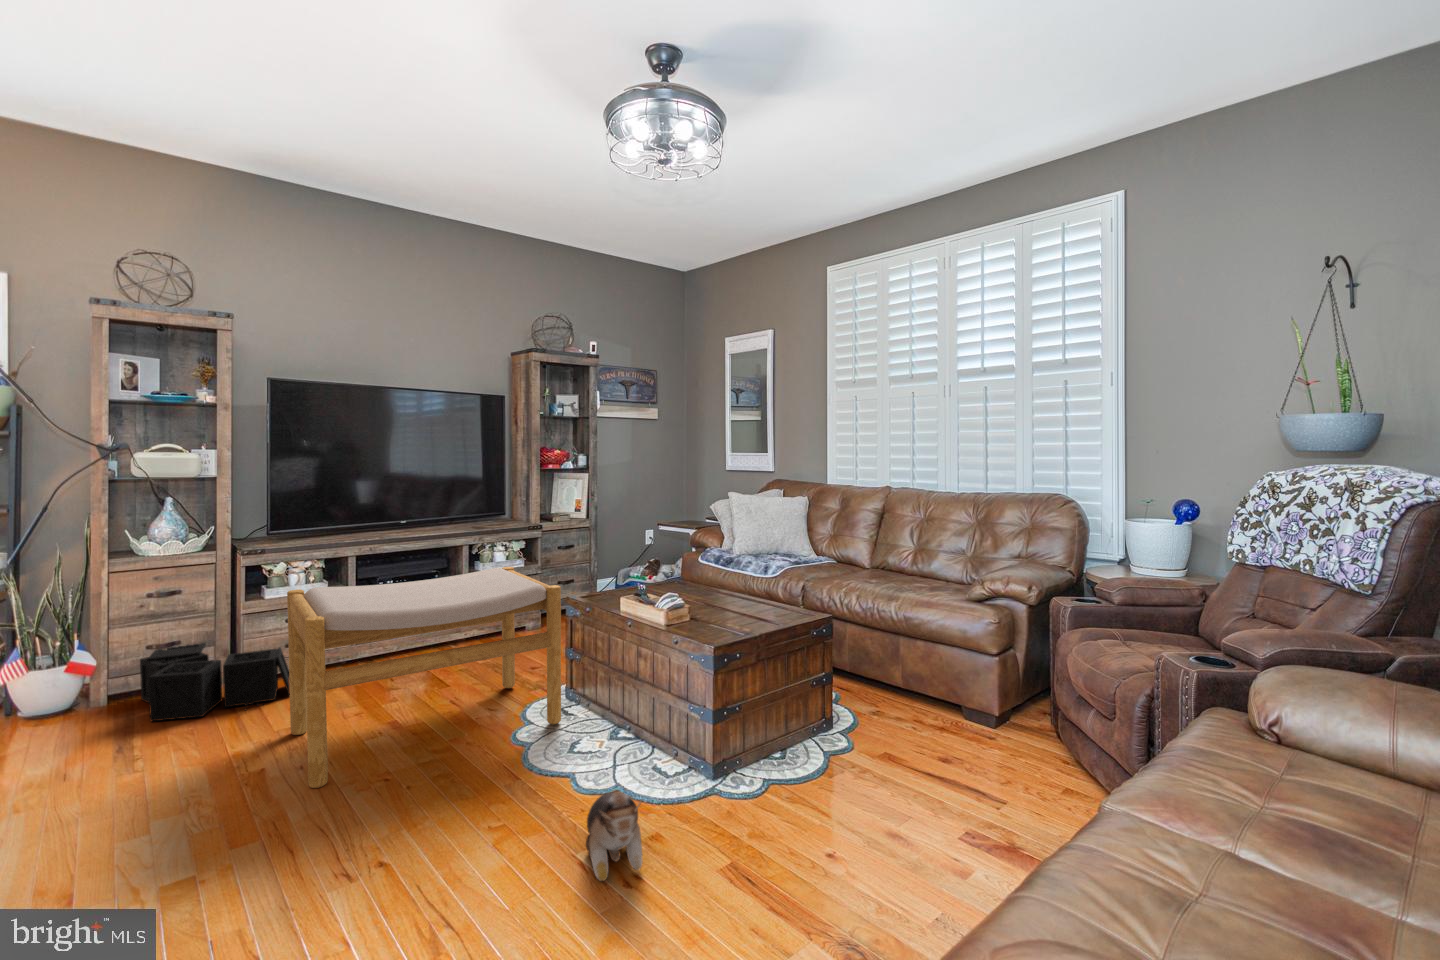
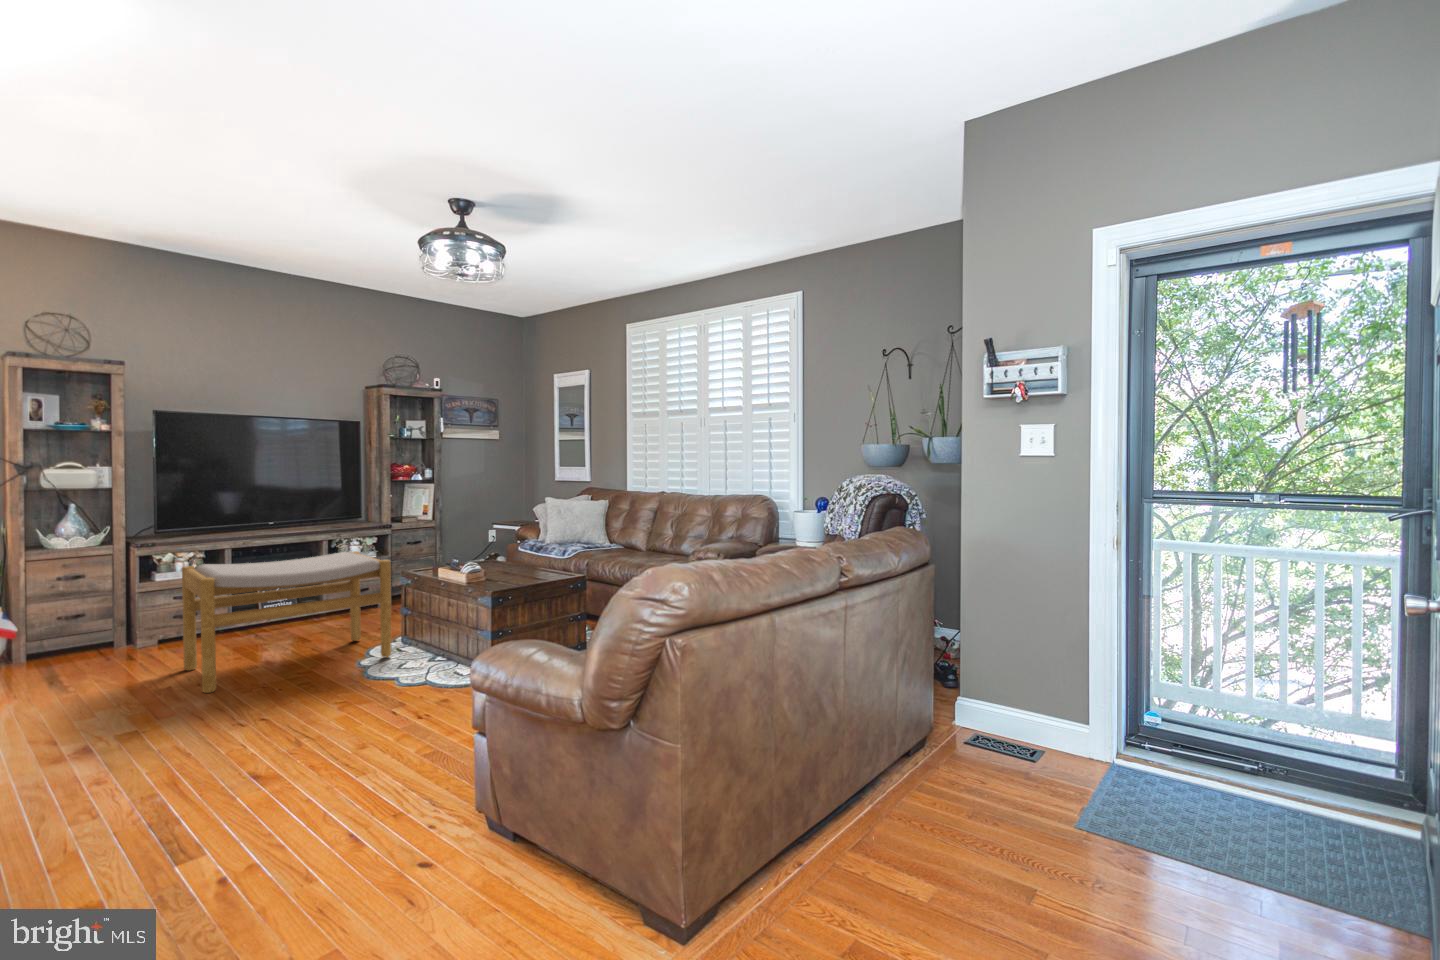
storage bin: present [140,643,290,721] -> none [54,616,181,668]
plush toy: present [586,791,643,881] -> none [391,664,425,718]

